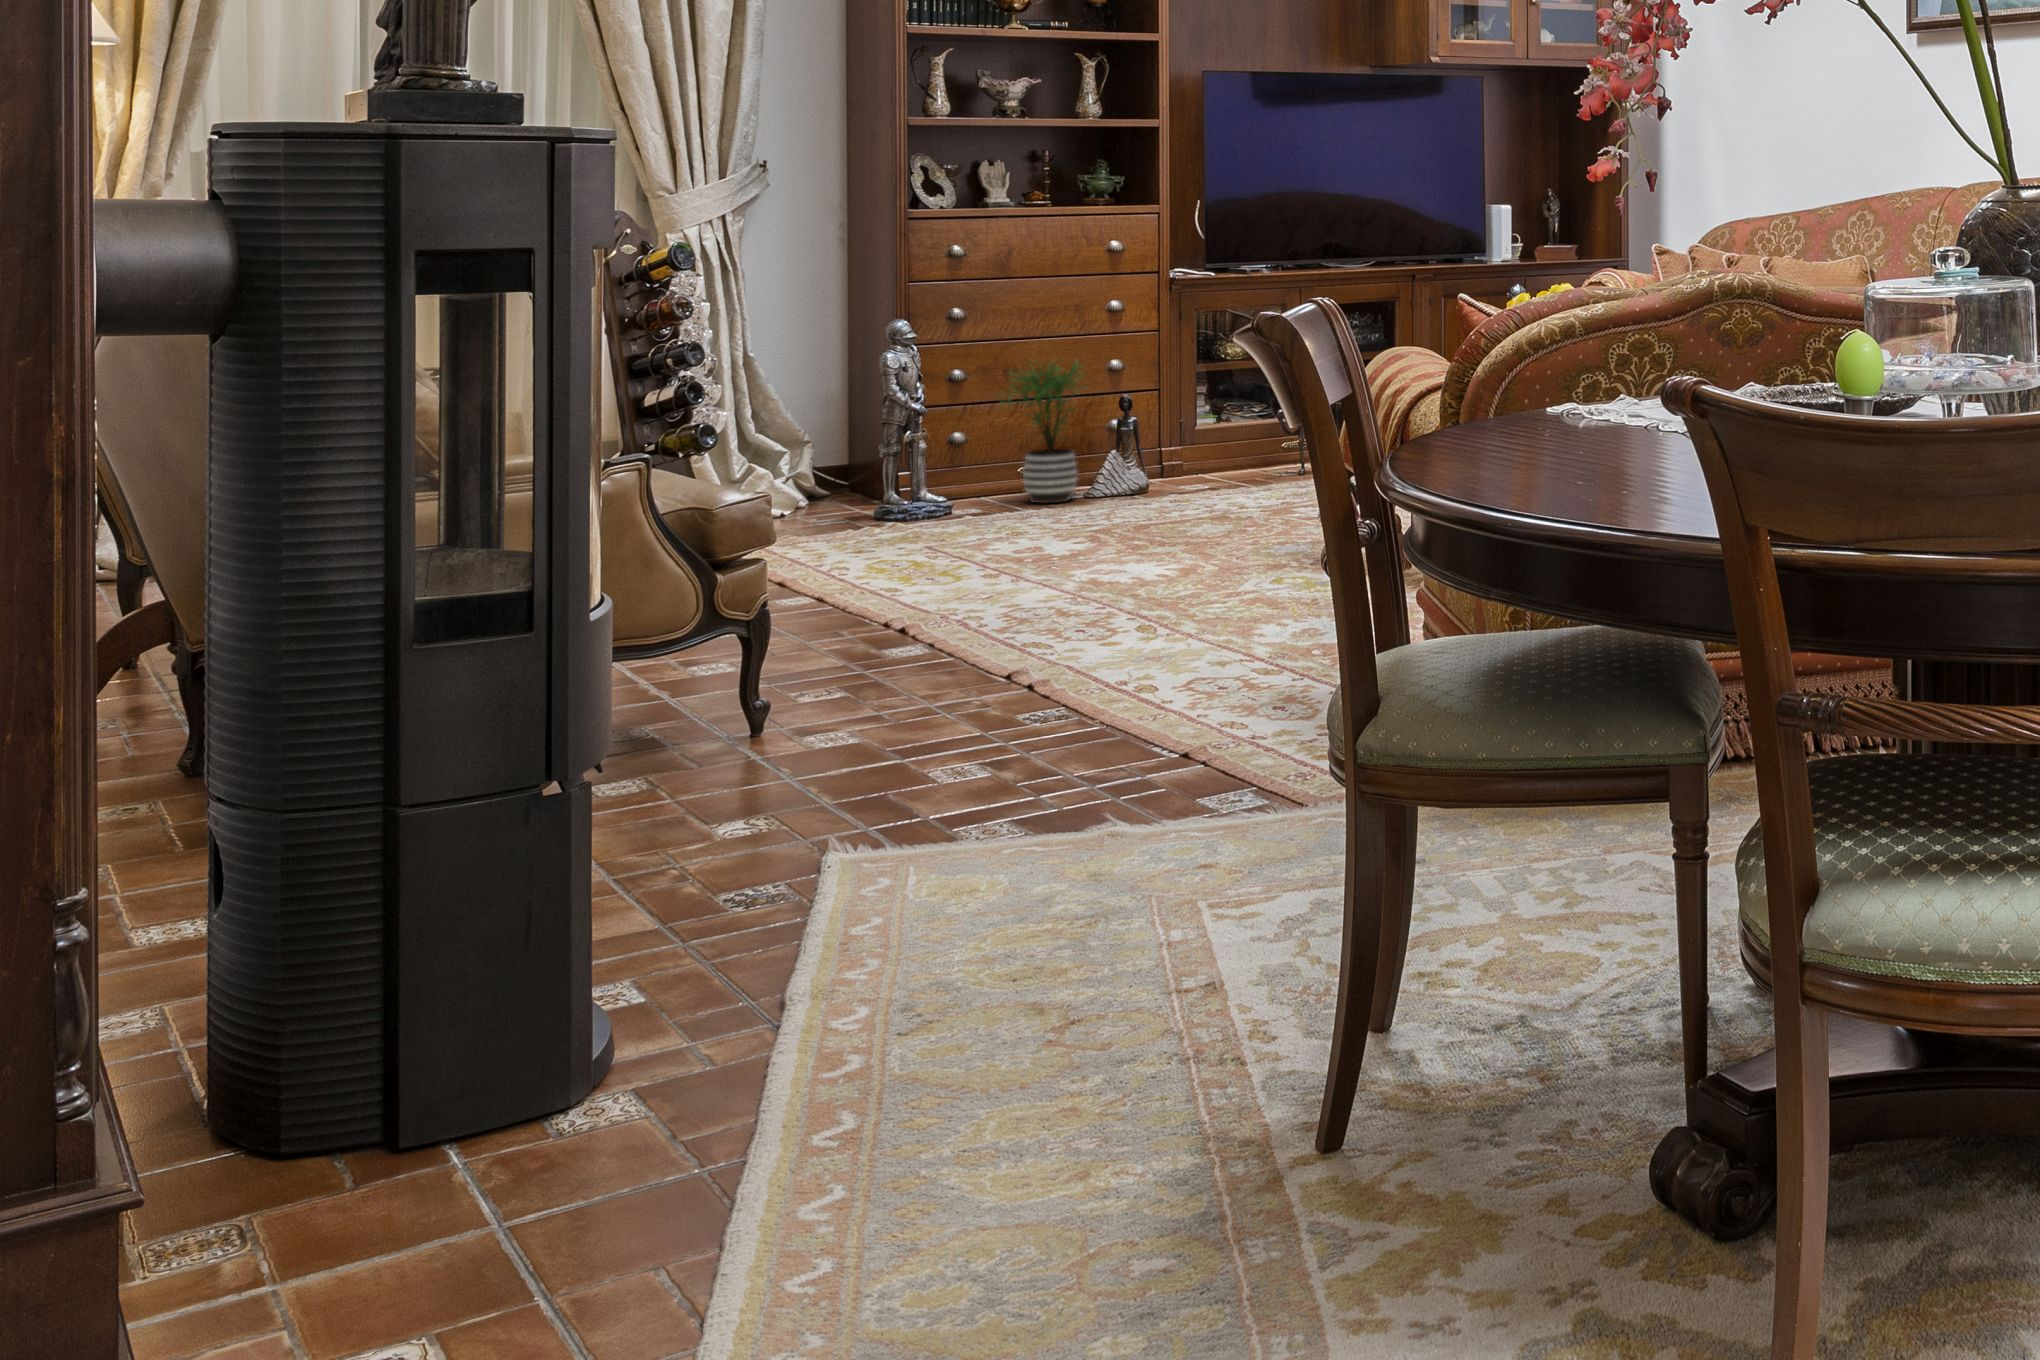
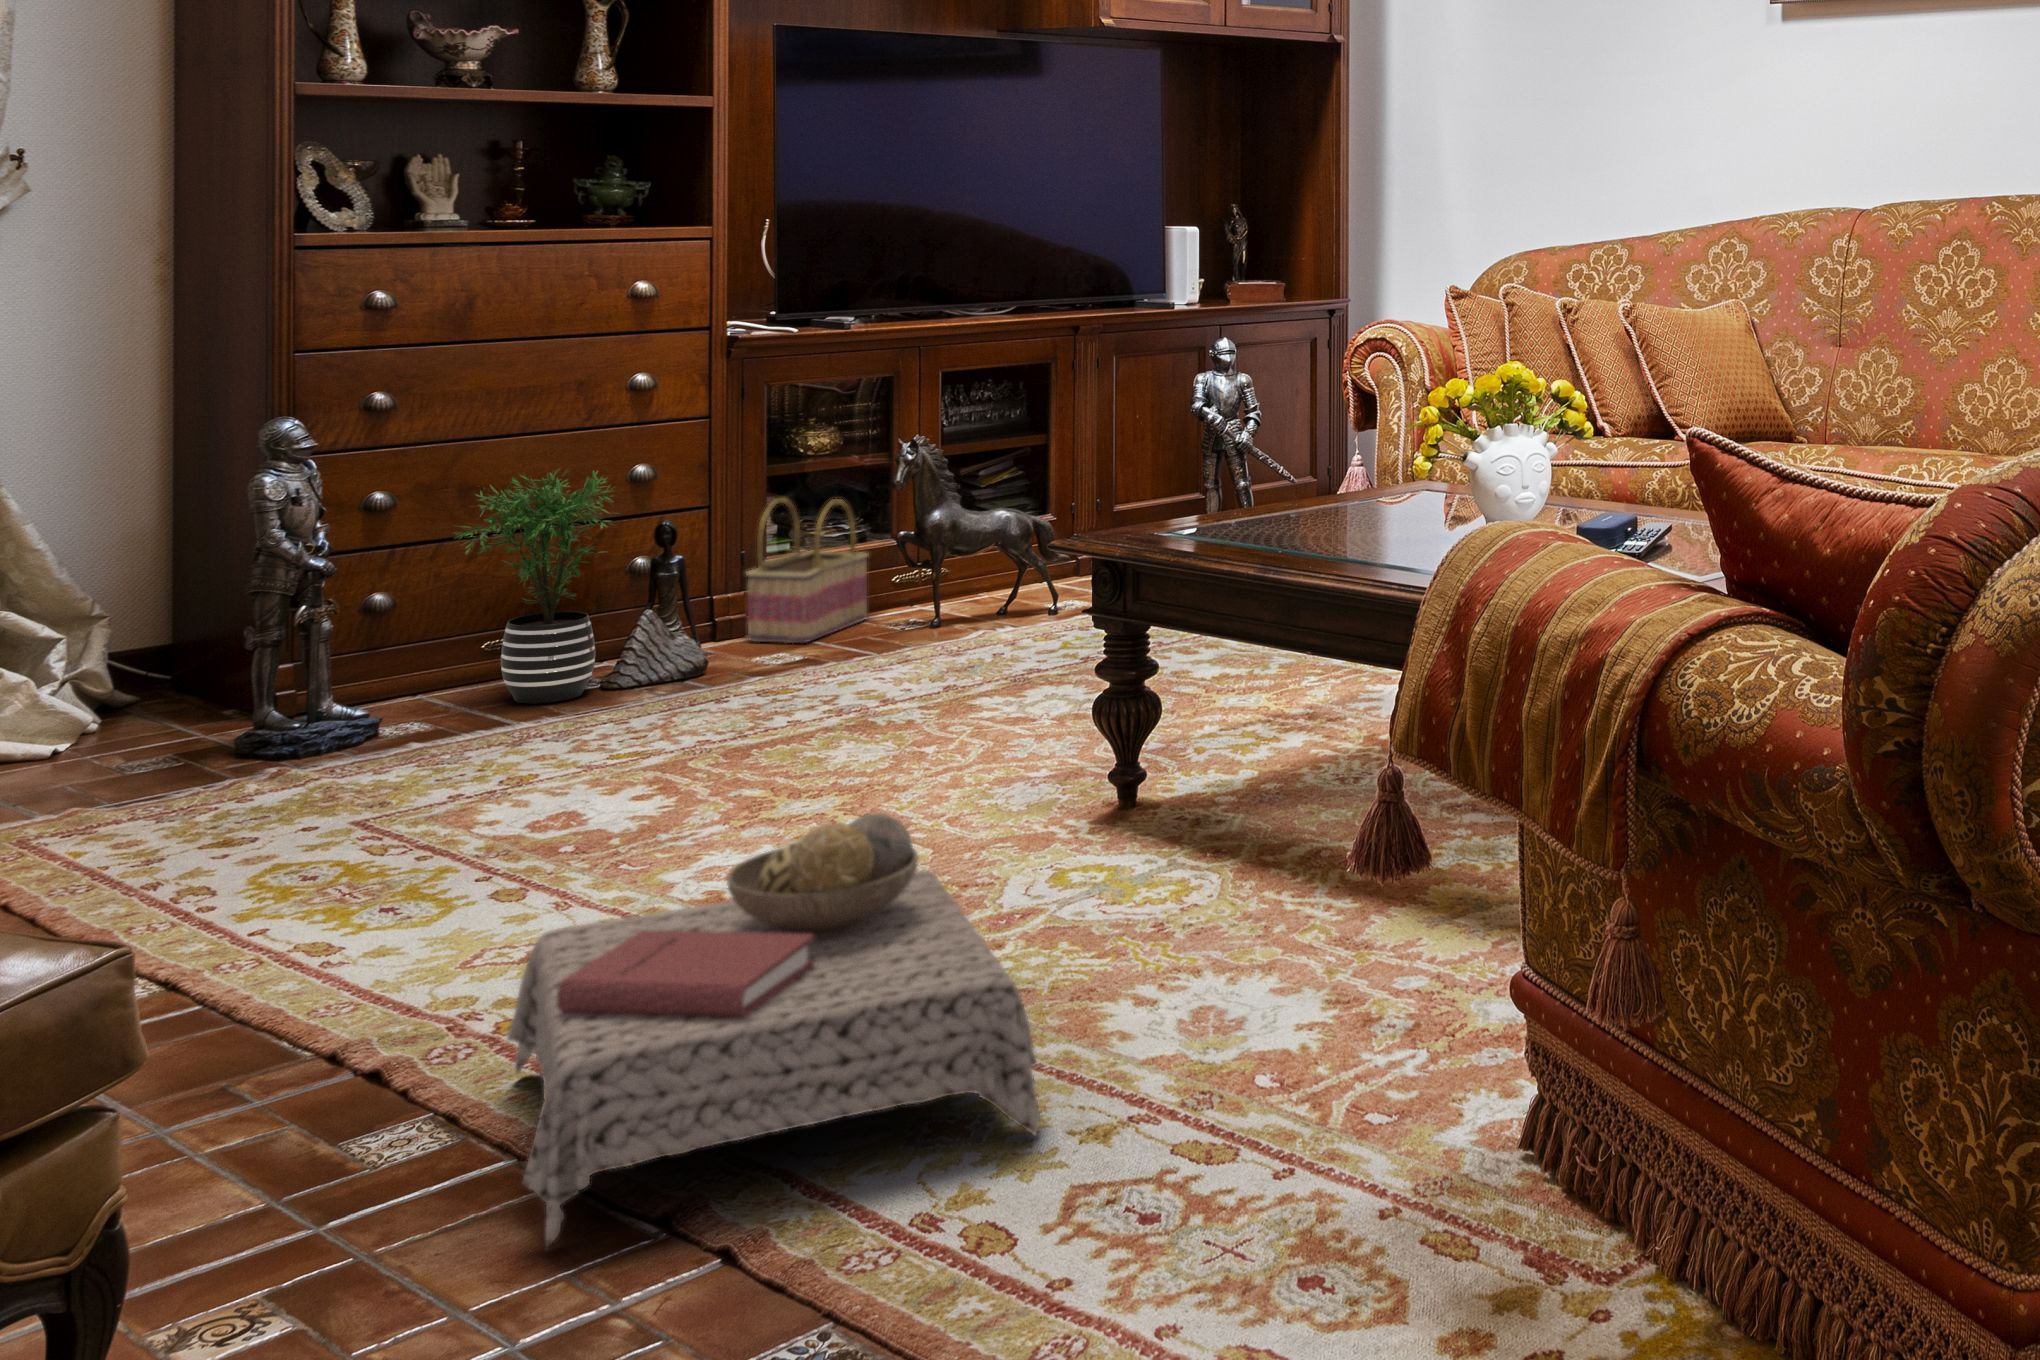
basket: none [1177,387,1259,482] -> present [746,498,868,643]
ottoman: none [946,506,1196,680] -> present [507,813,1040,1246]

